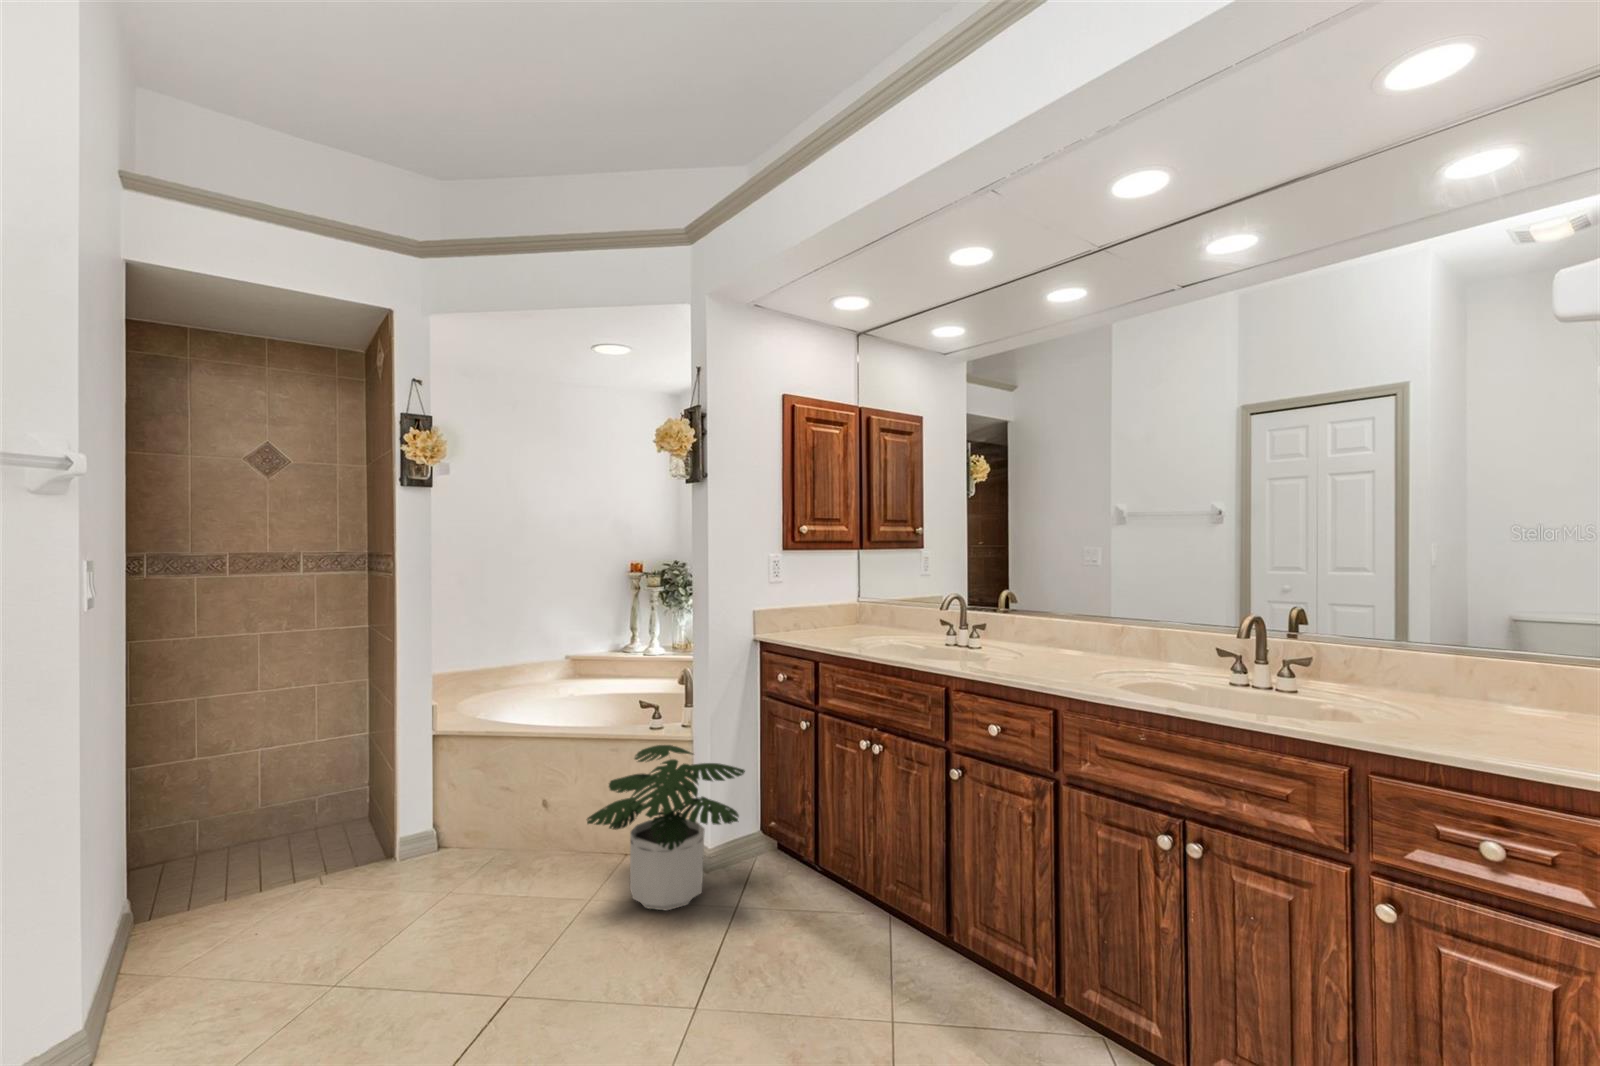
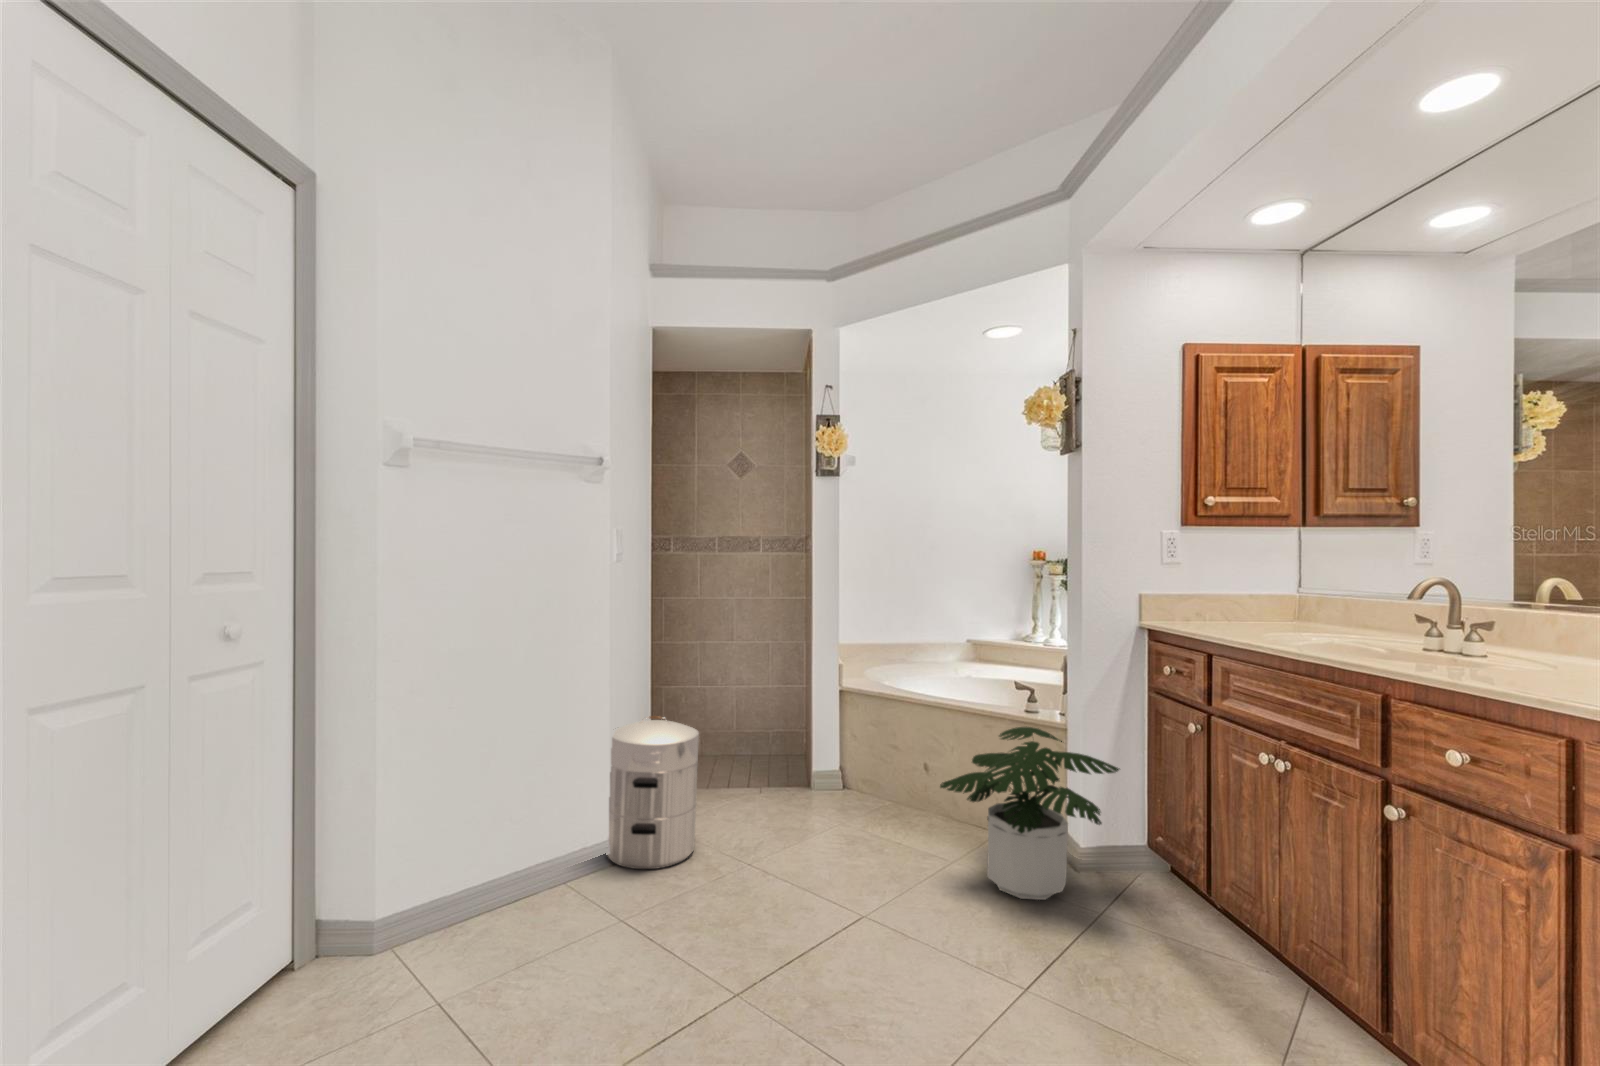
waste bin: none [125,815,277,1029] -> present [608,716,699,869]

